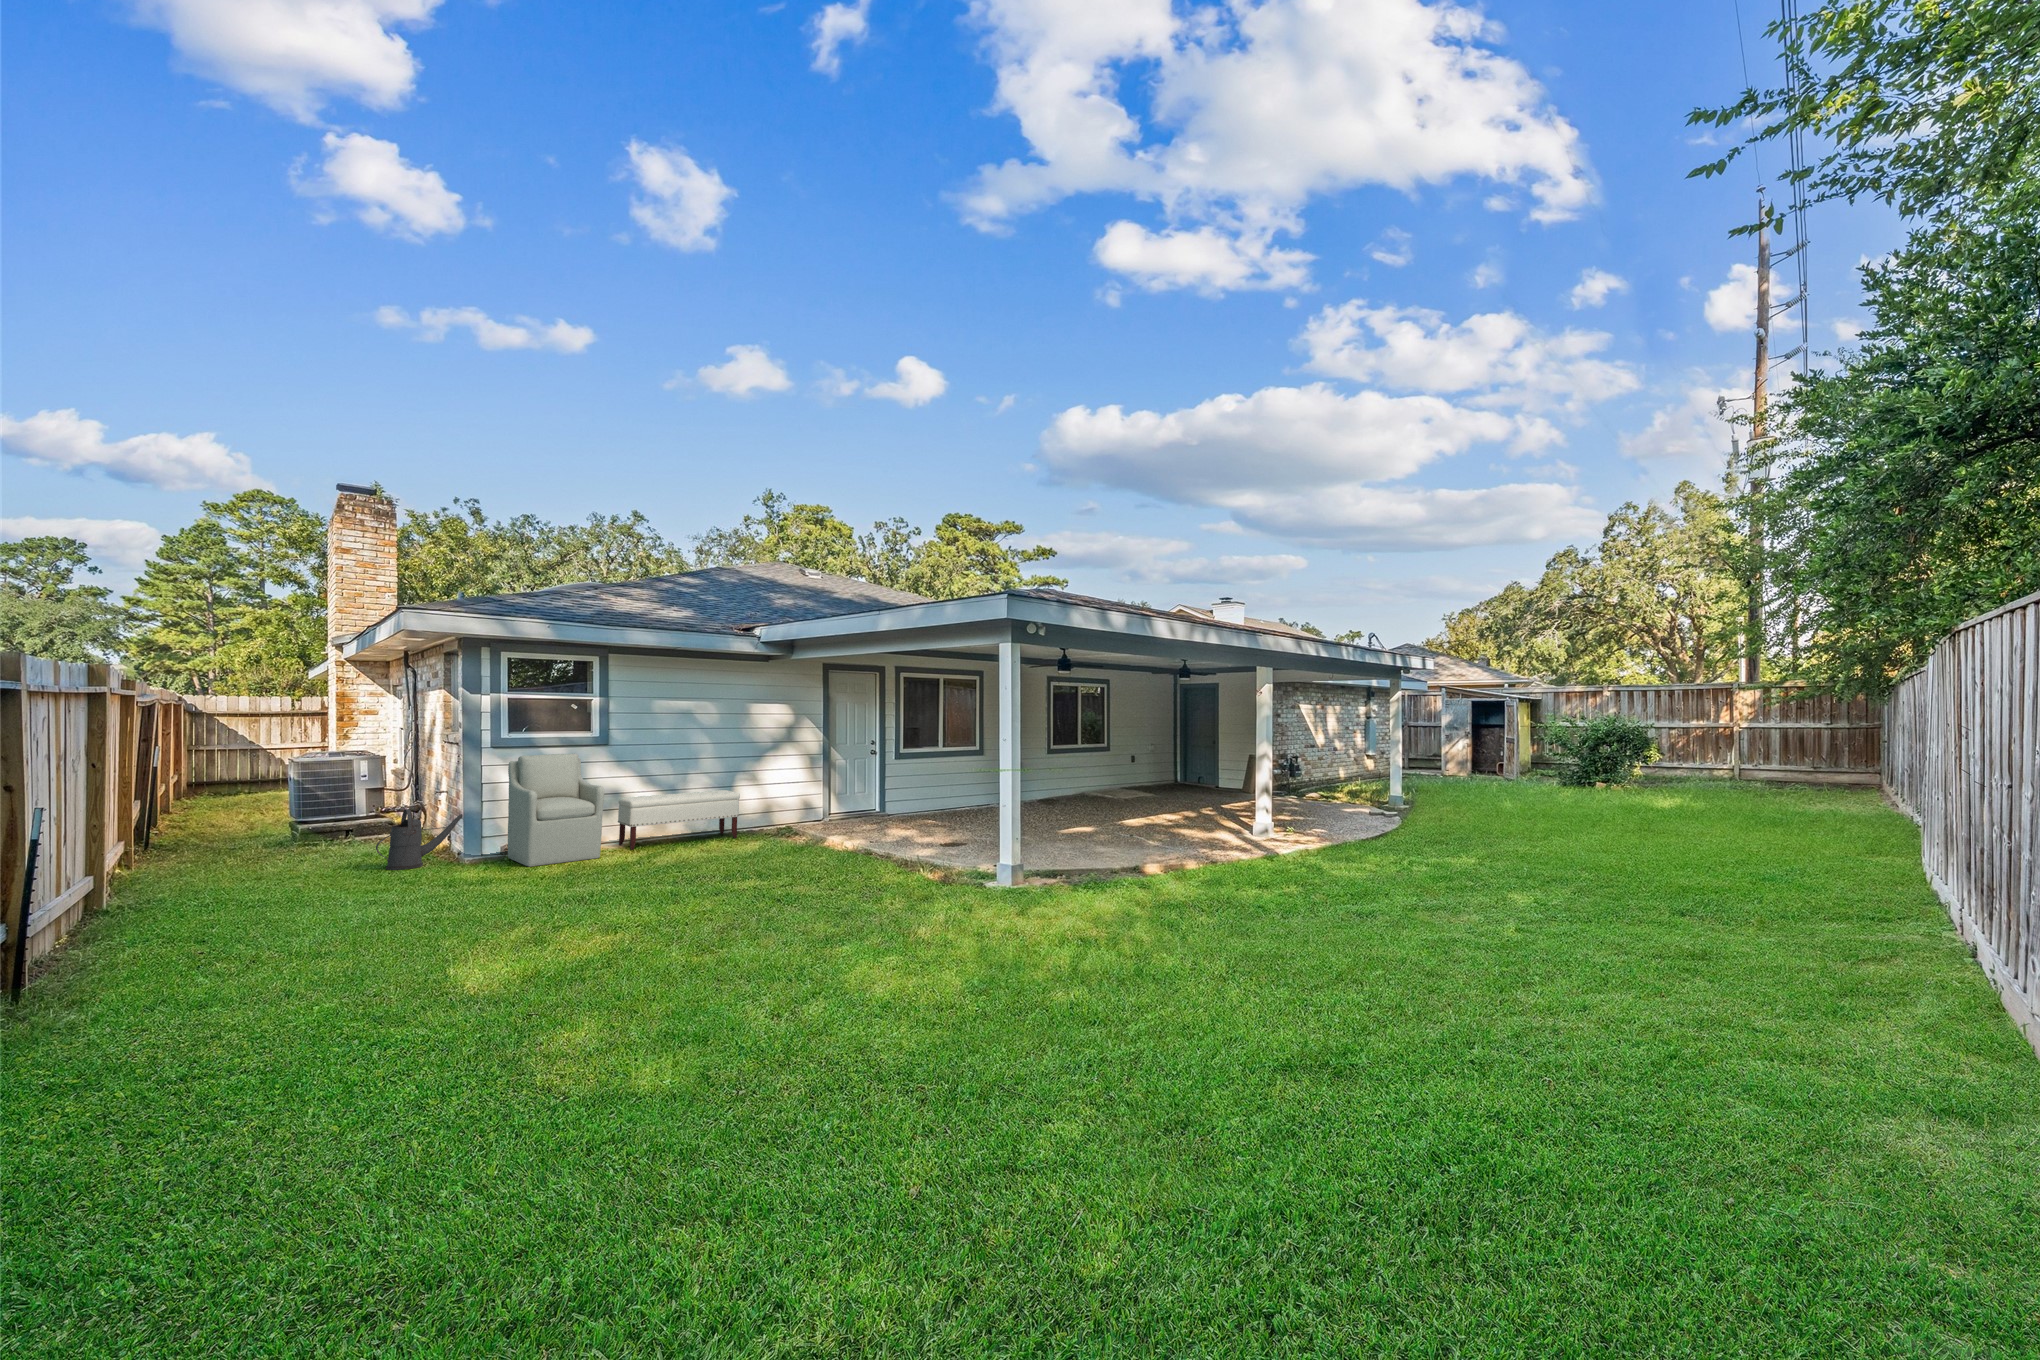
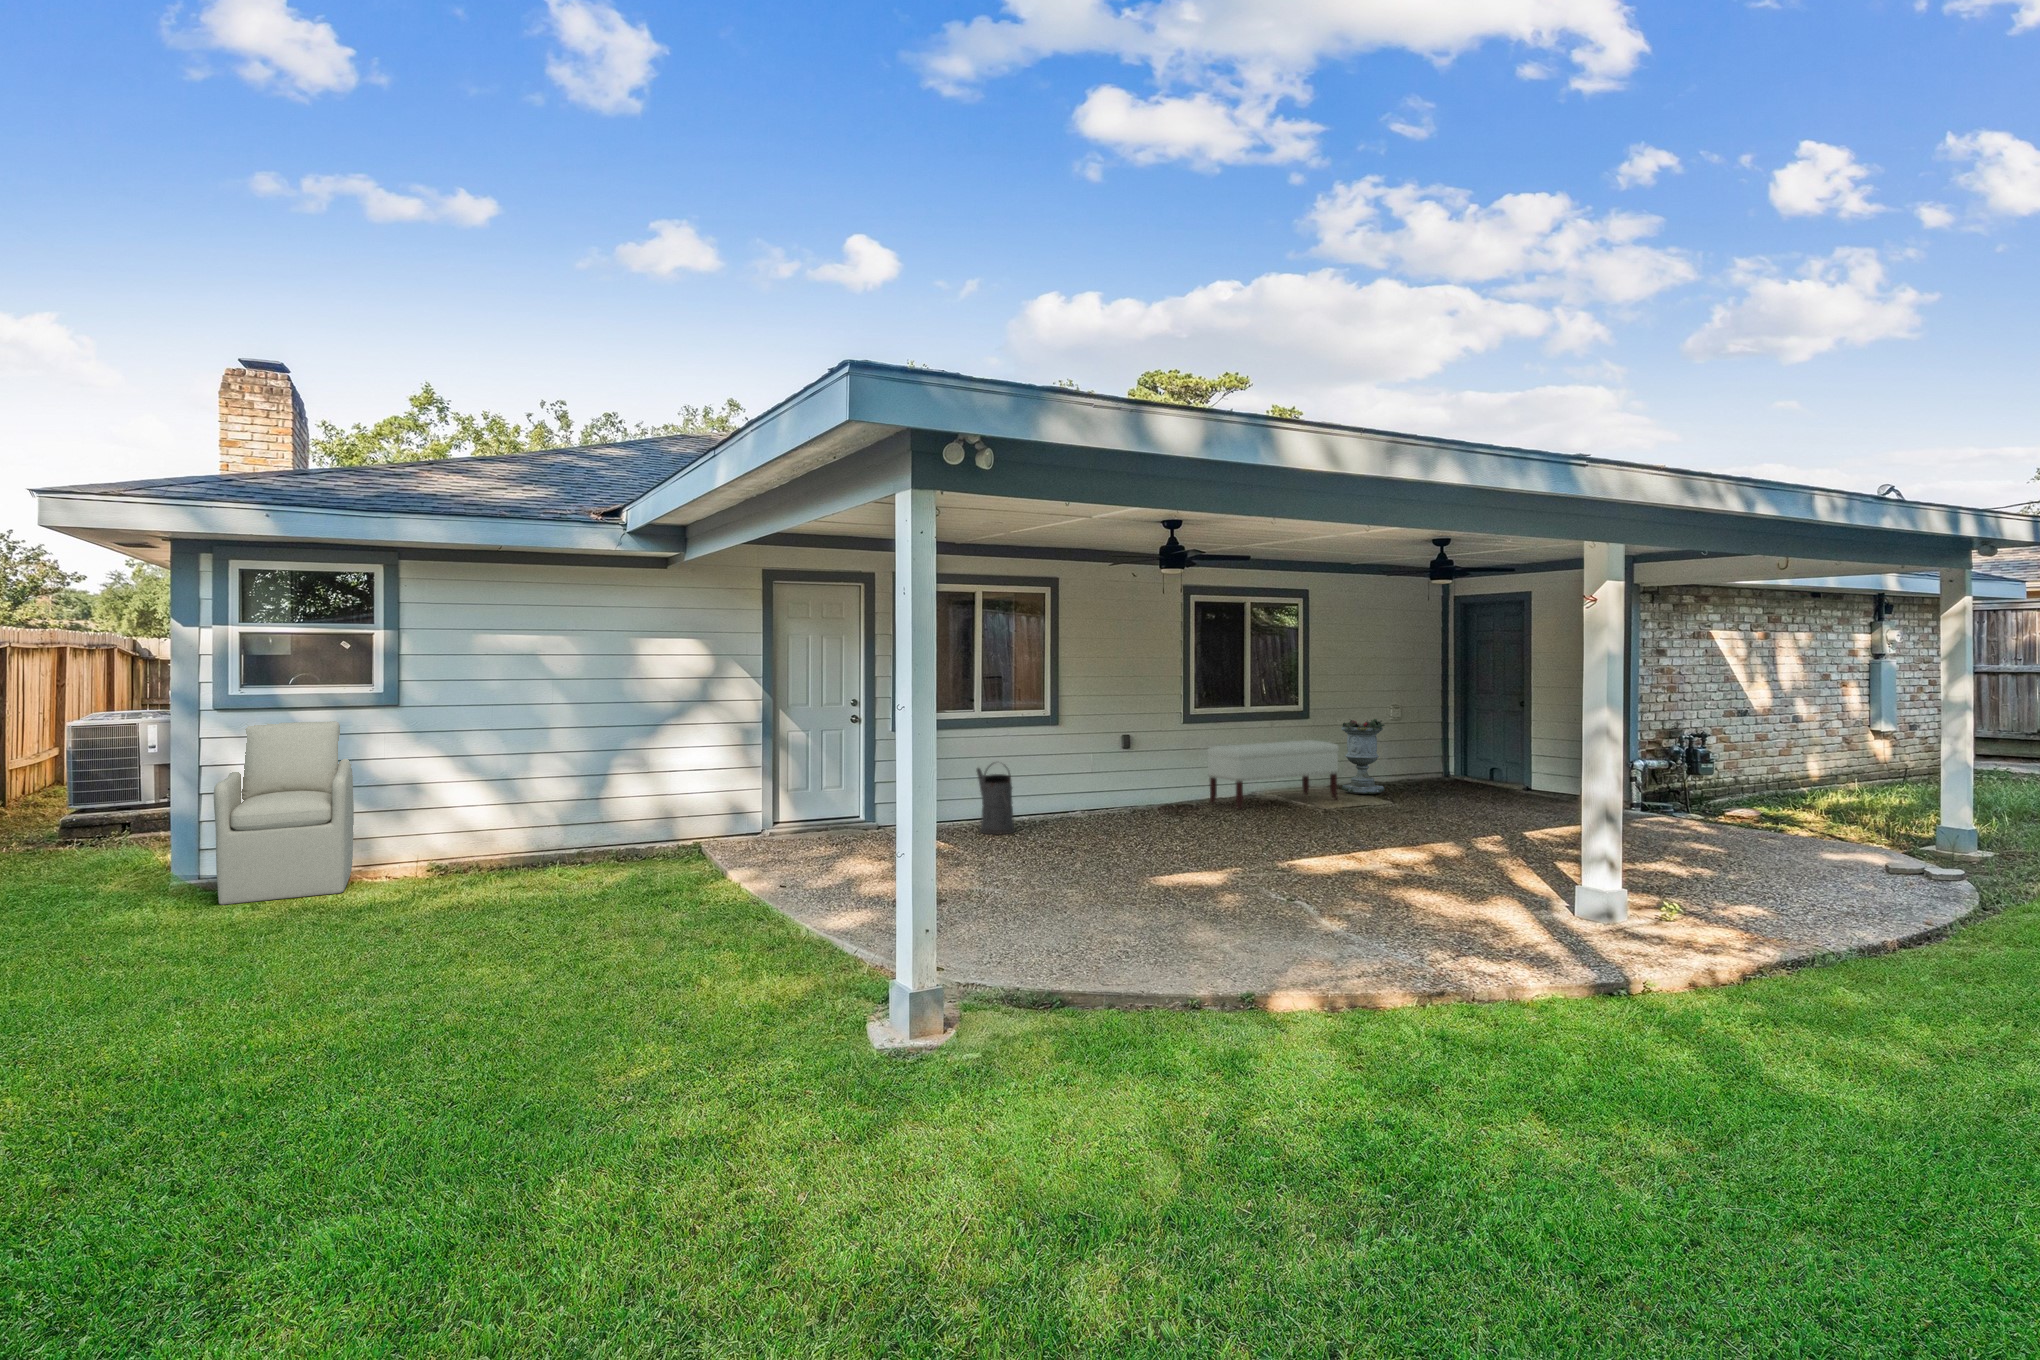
planter: none [1123,750,1146,792] -> present [1341,719,1385,794]
bench: present [618,790,740,850] -> present [1207,740,1339,809]
watering can: present [376,809,463,870] -> present [977,763,1015,835]

